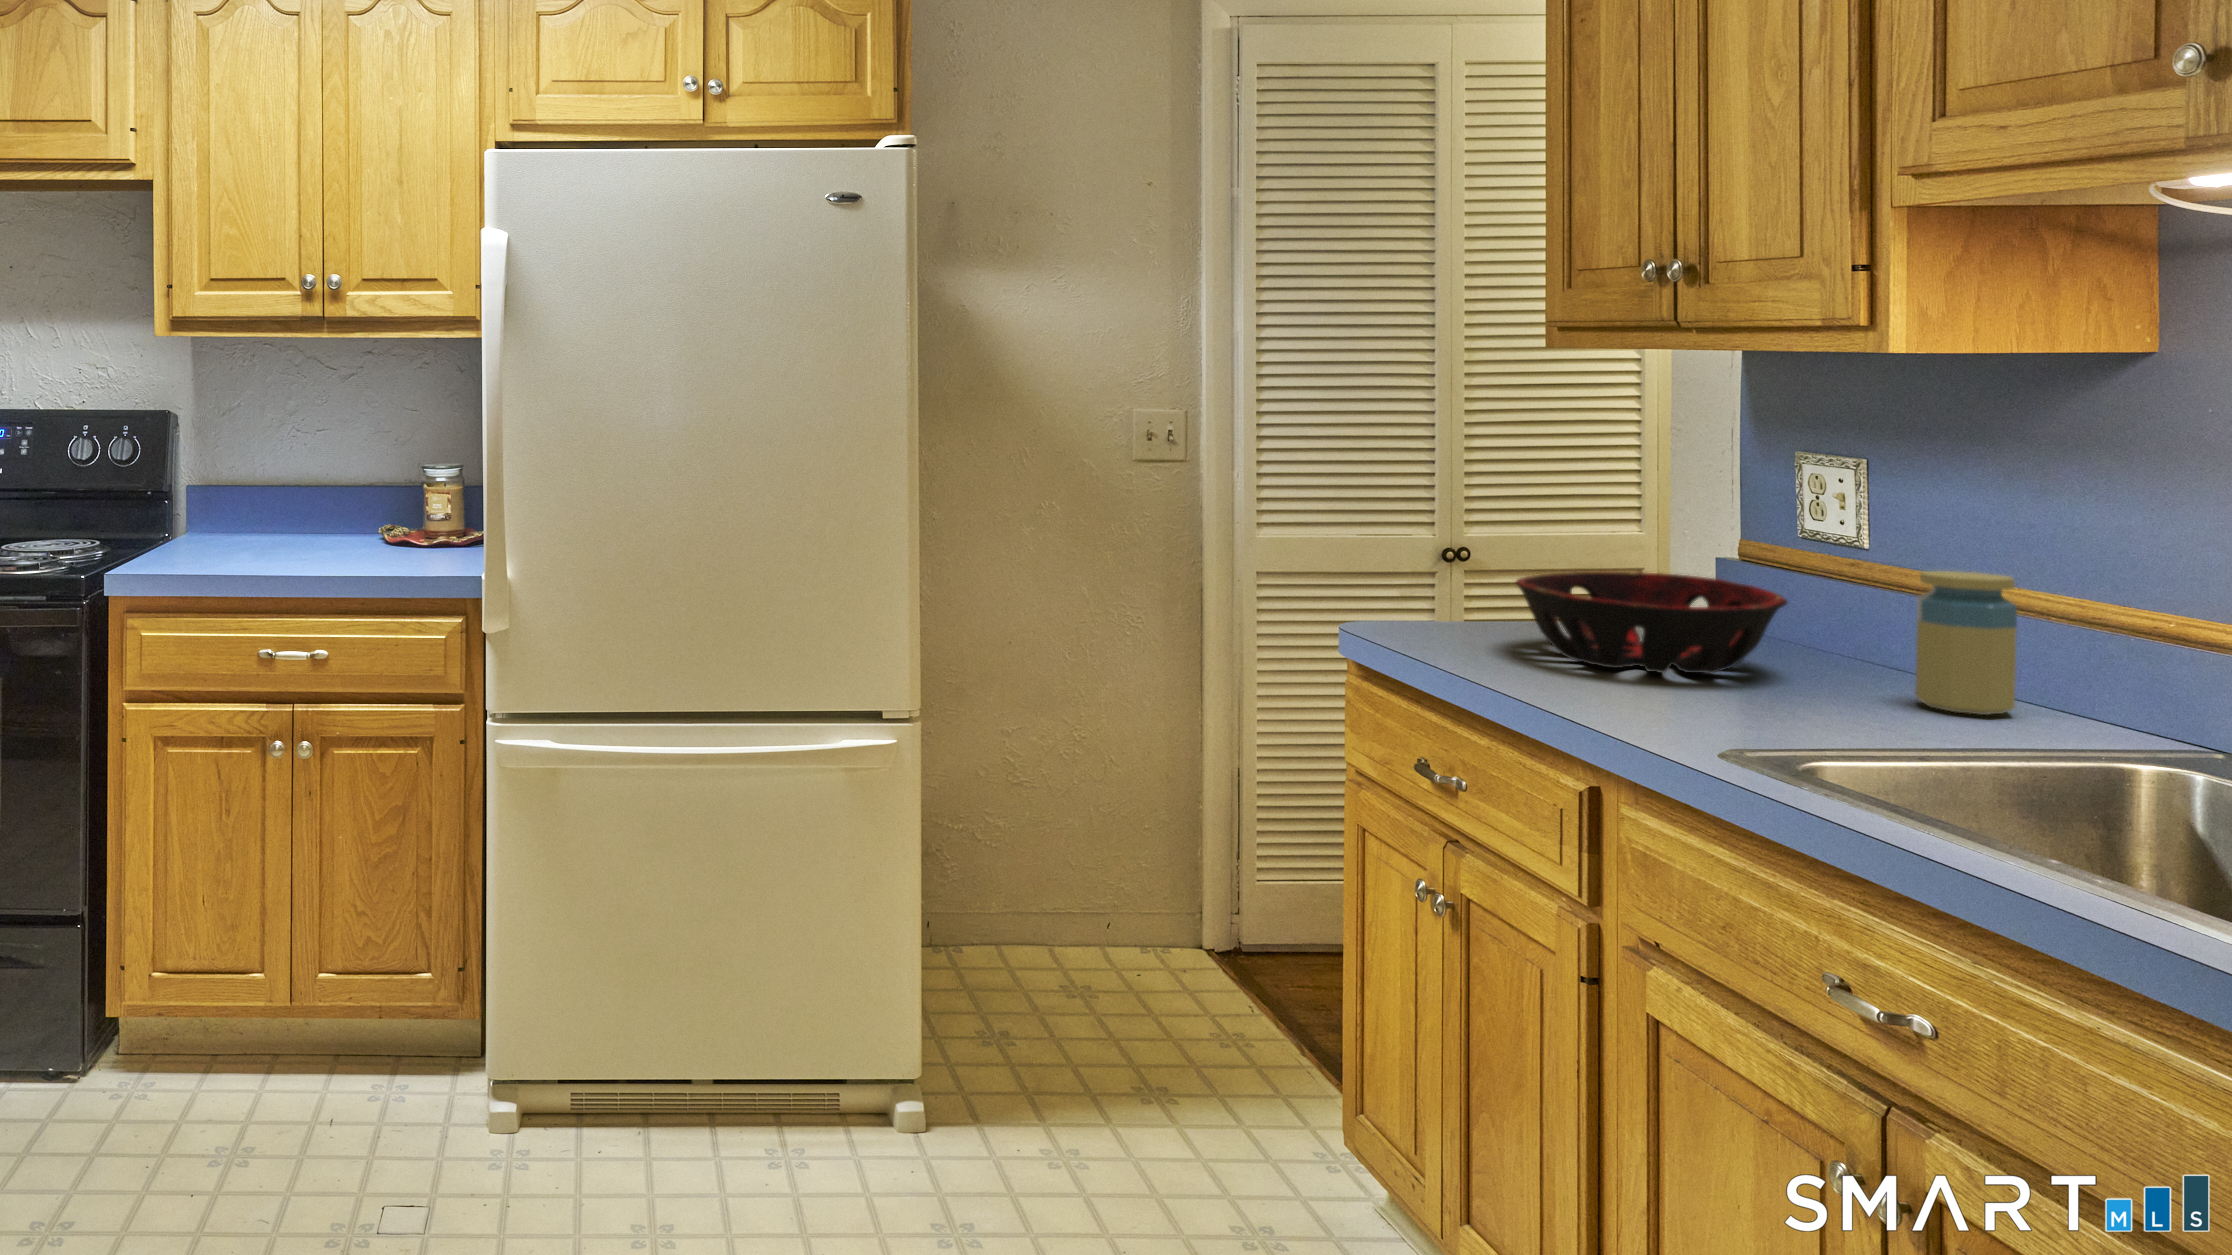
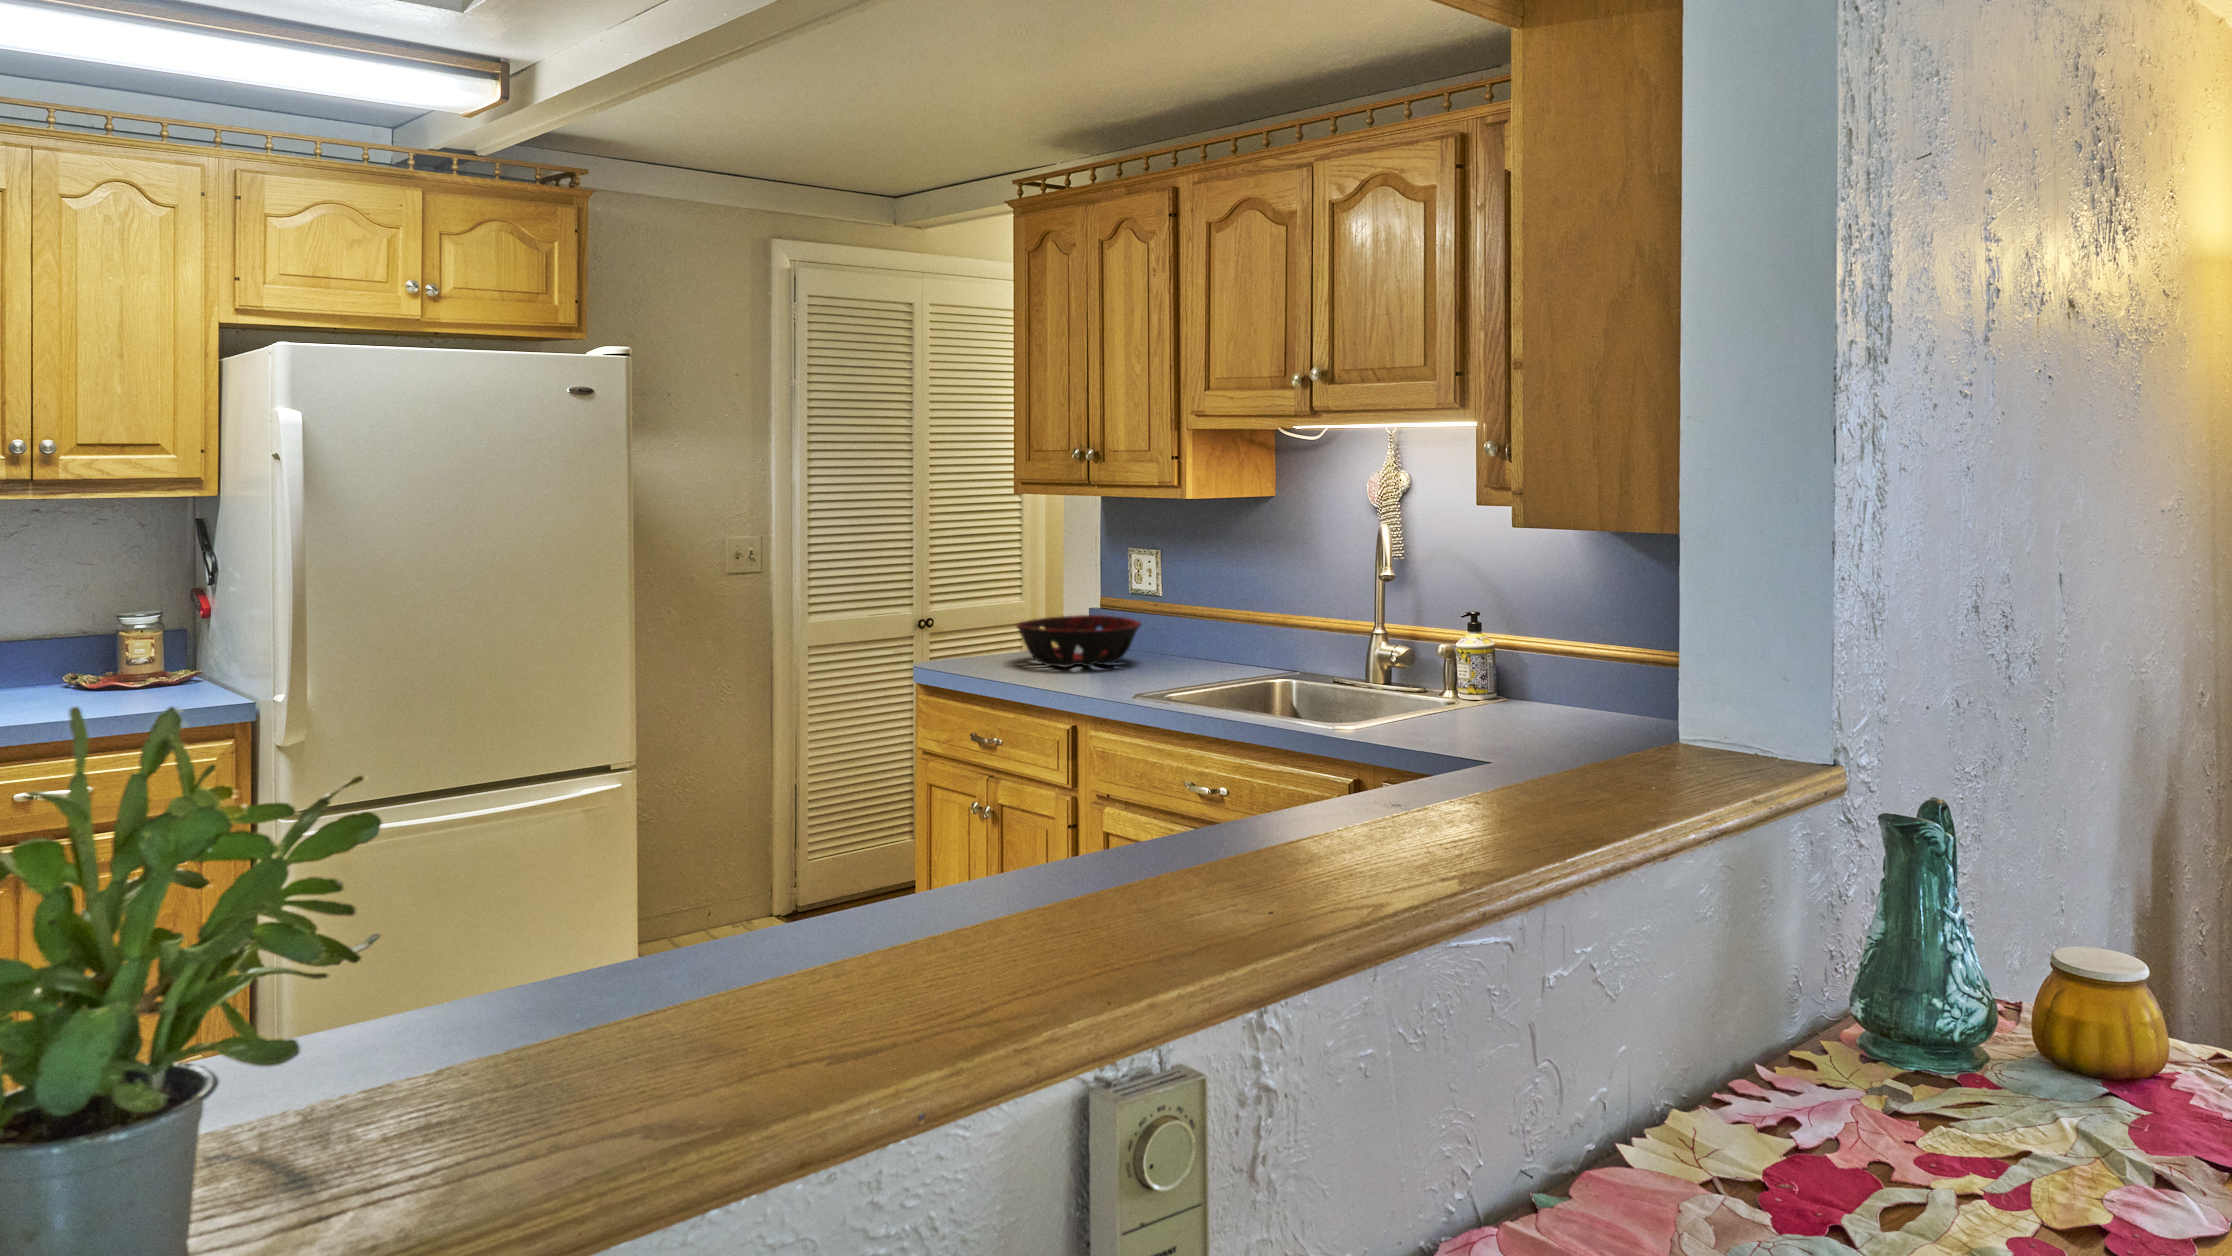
jar: present [1915,571,2017,715] -> none [1196,601,1234,668]

